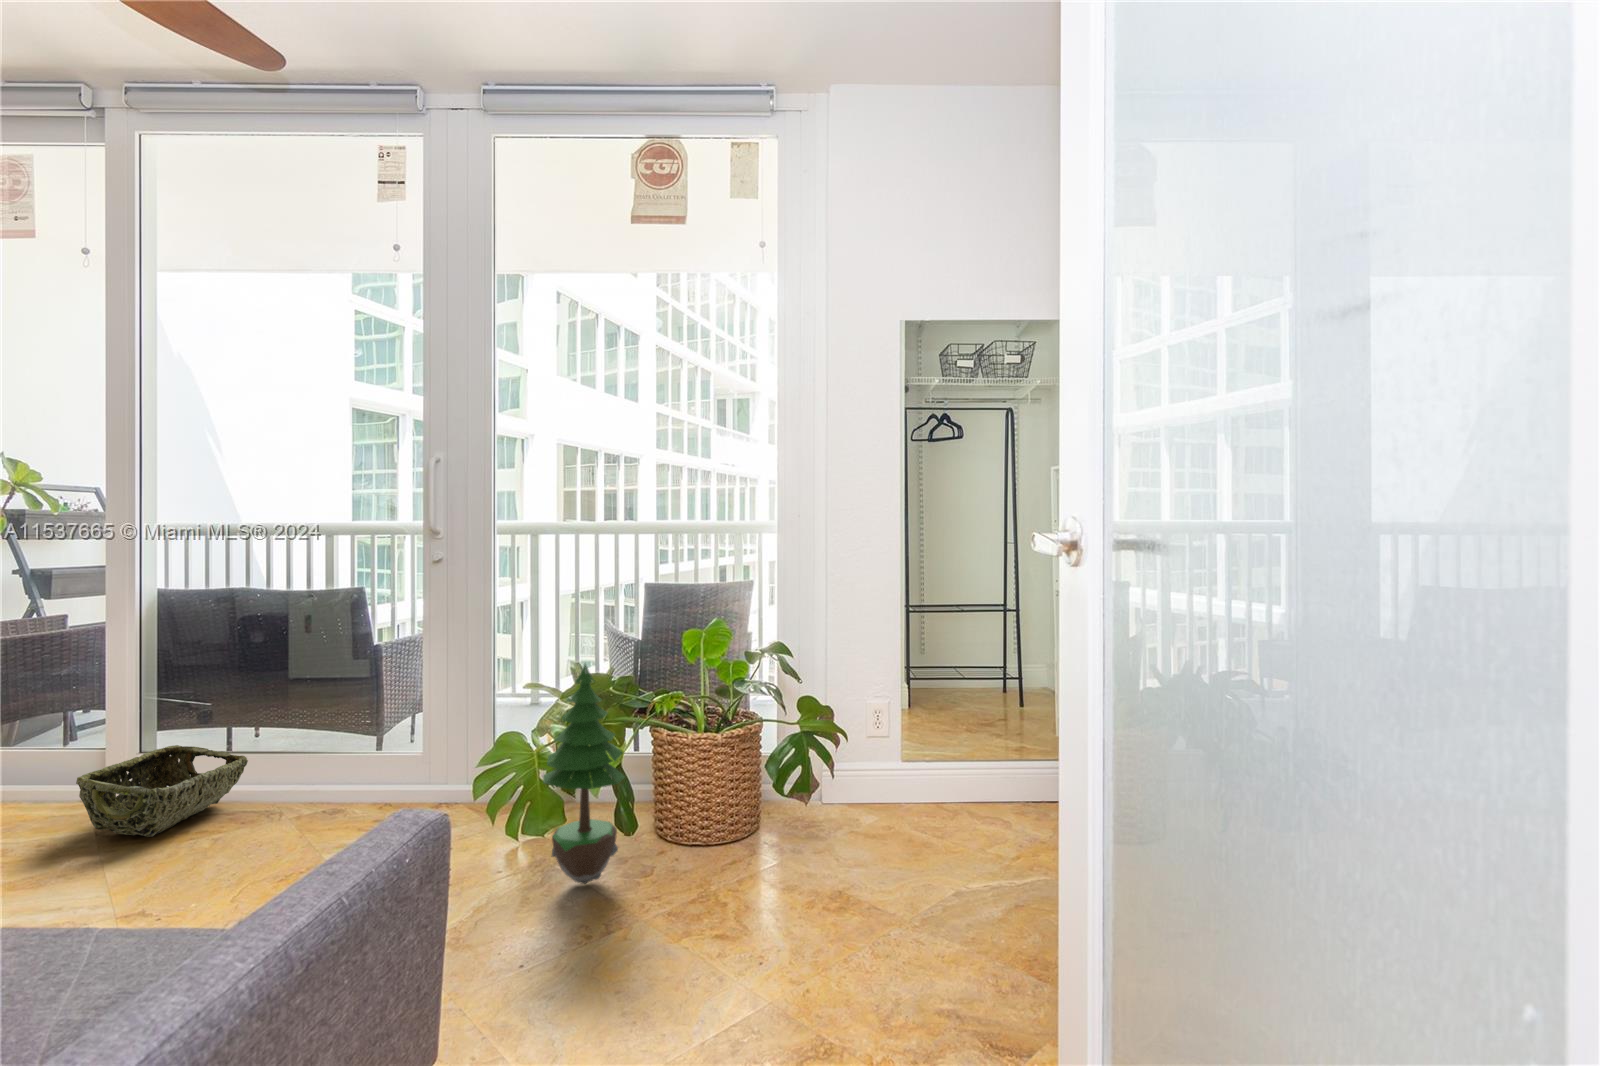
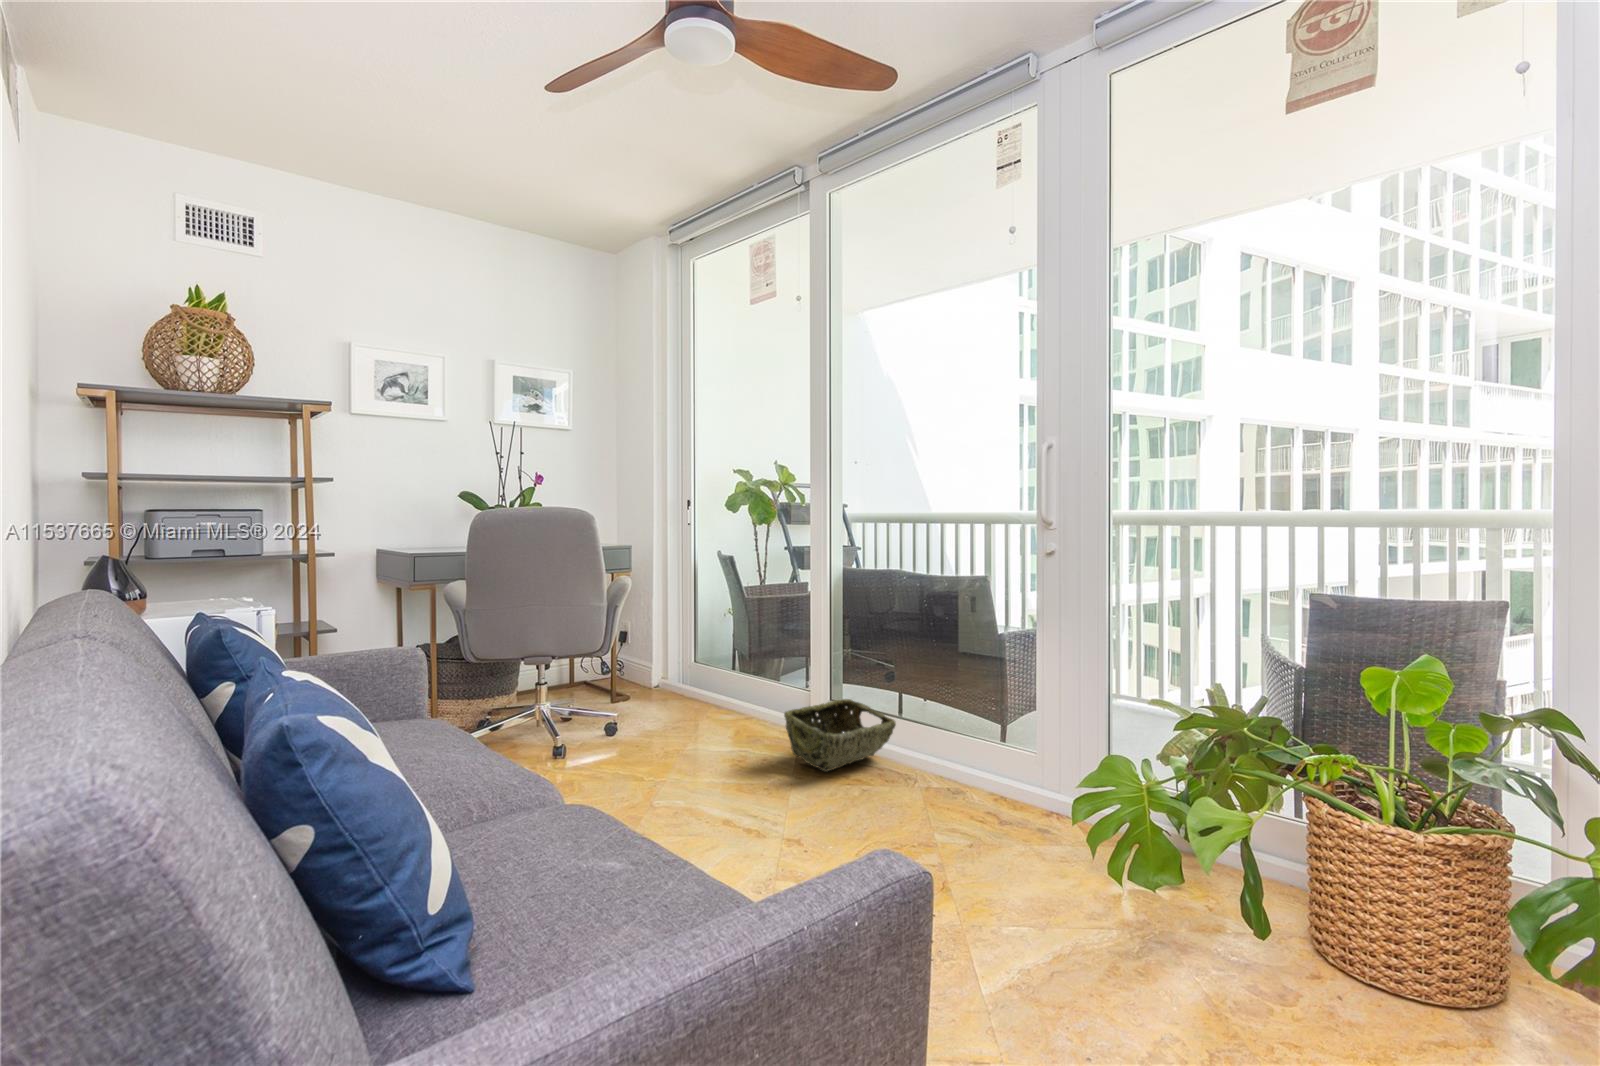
potted tree: present [543,664,625,884] -> none [1142,695,1256,977]

